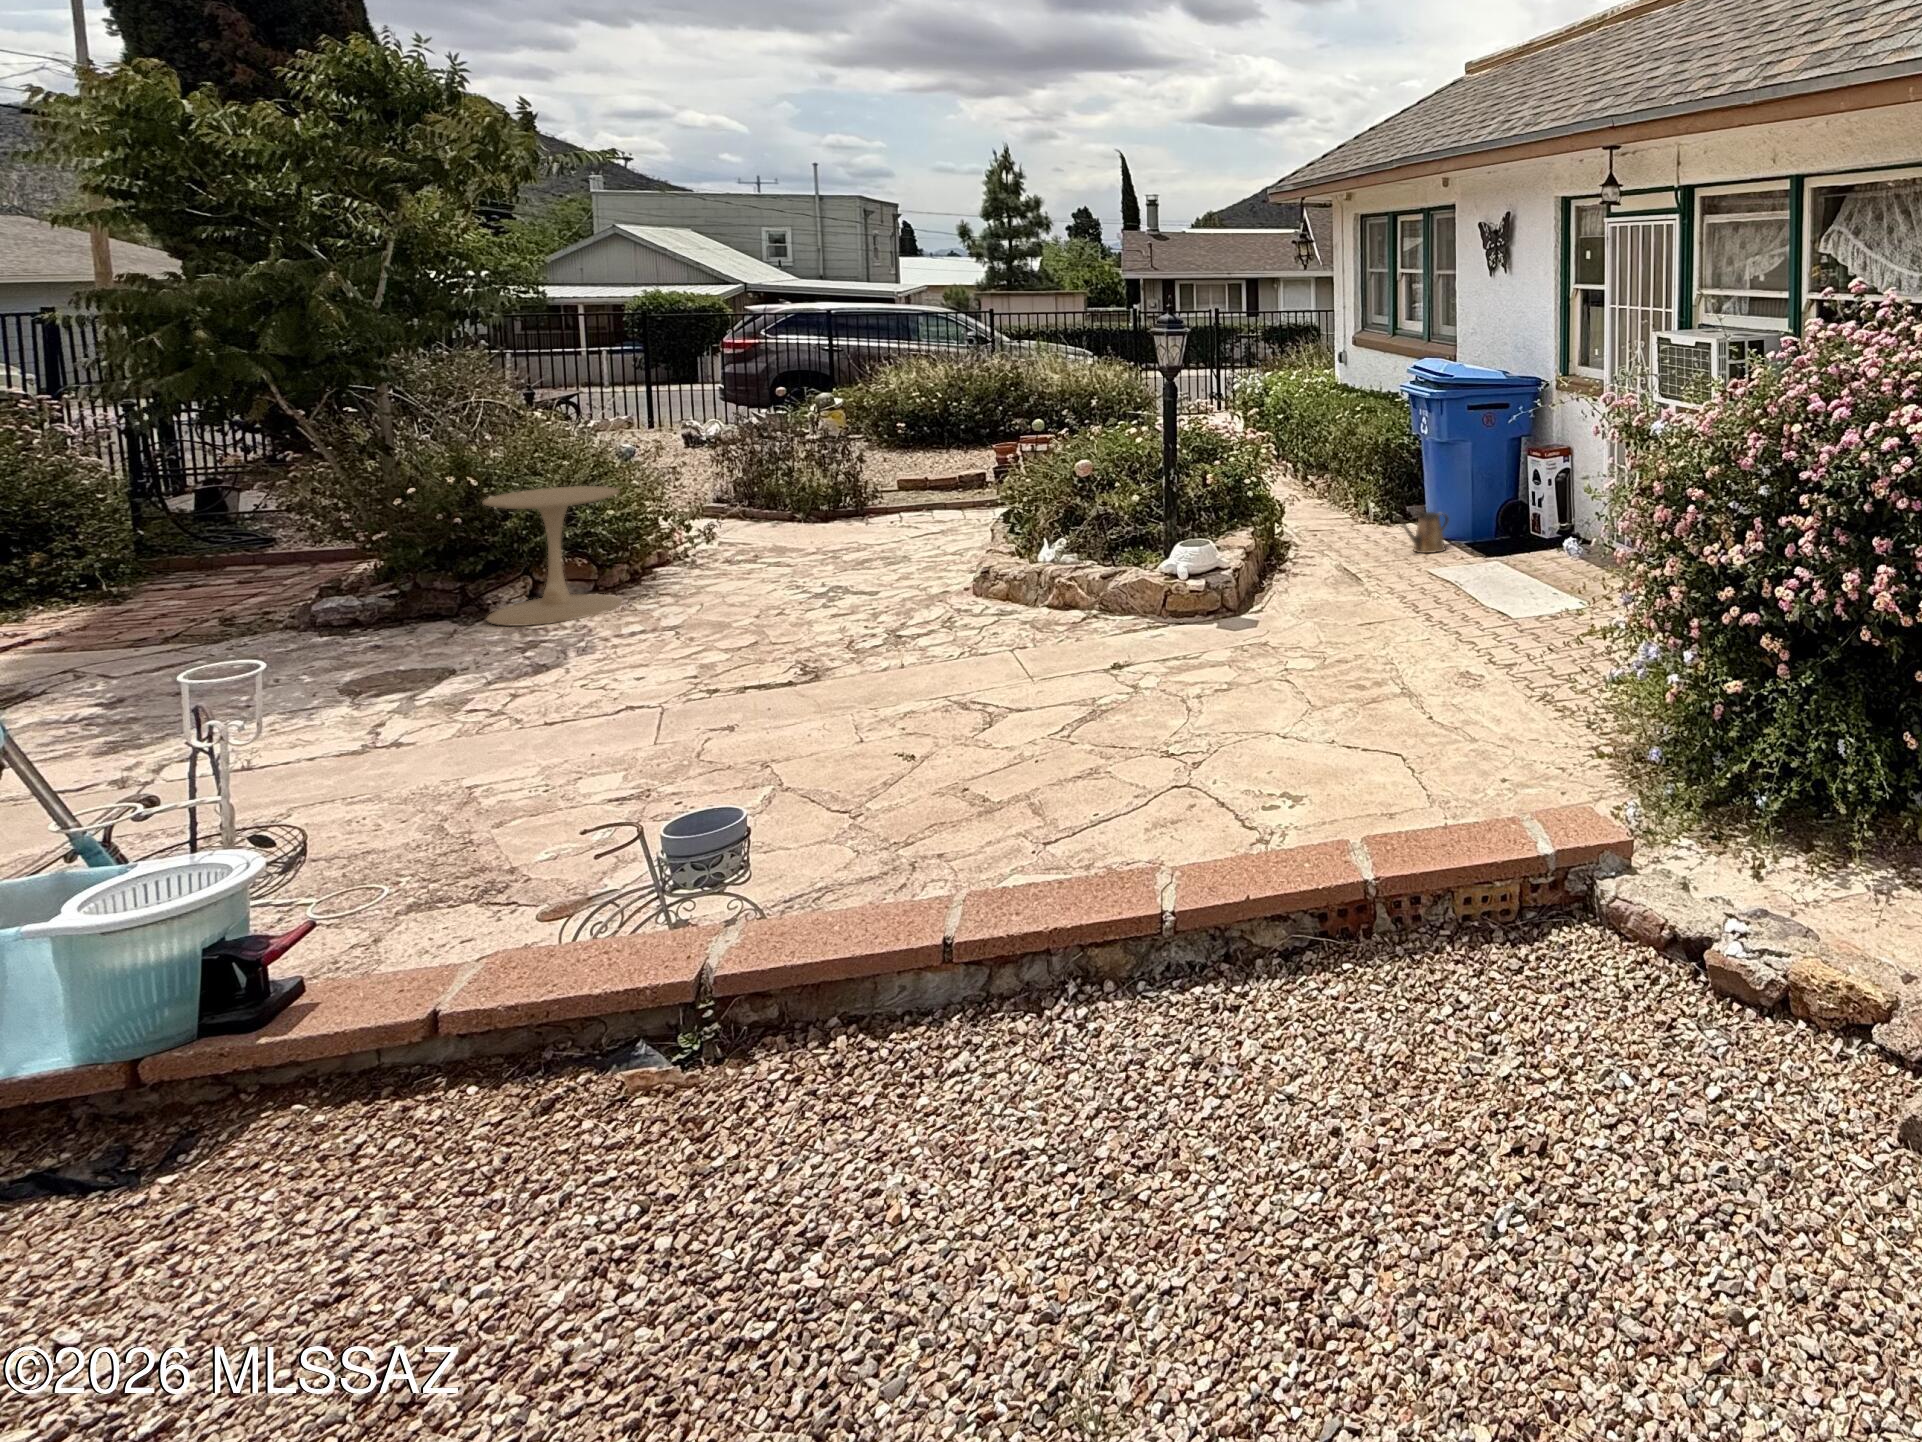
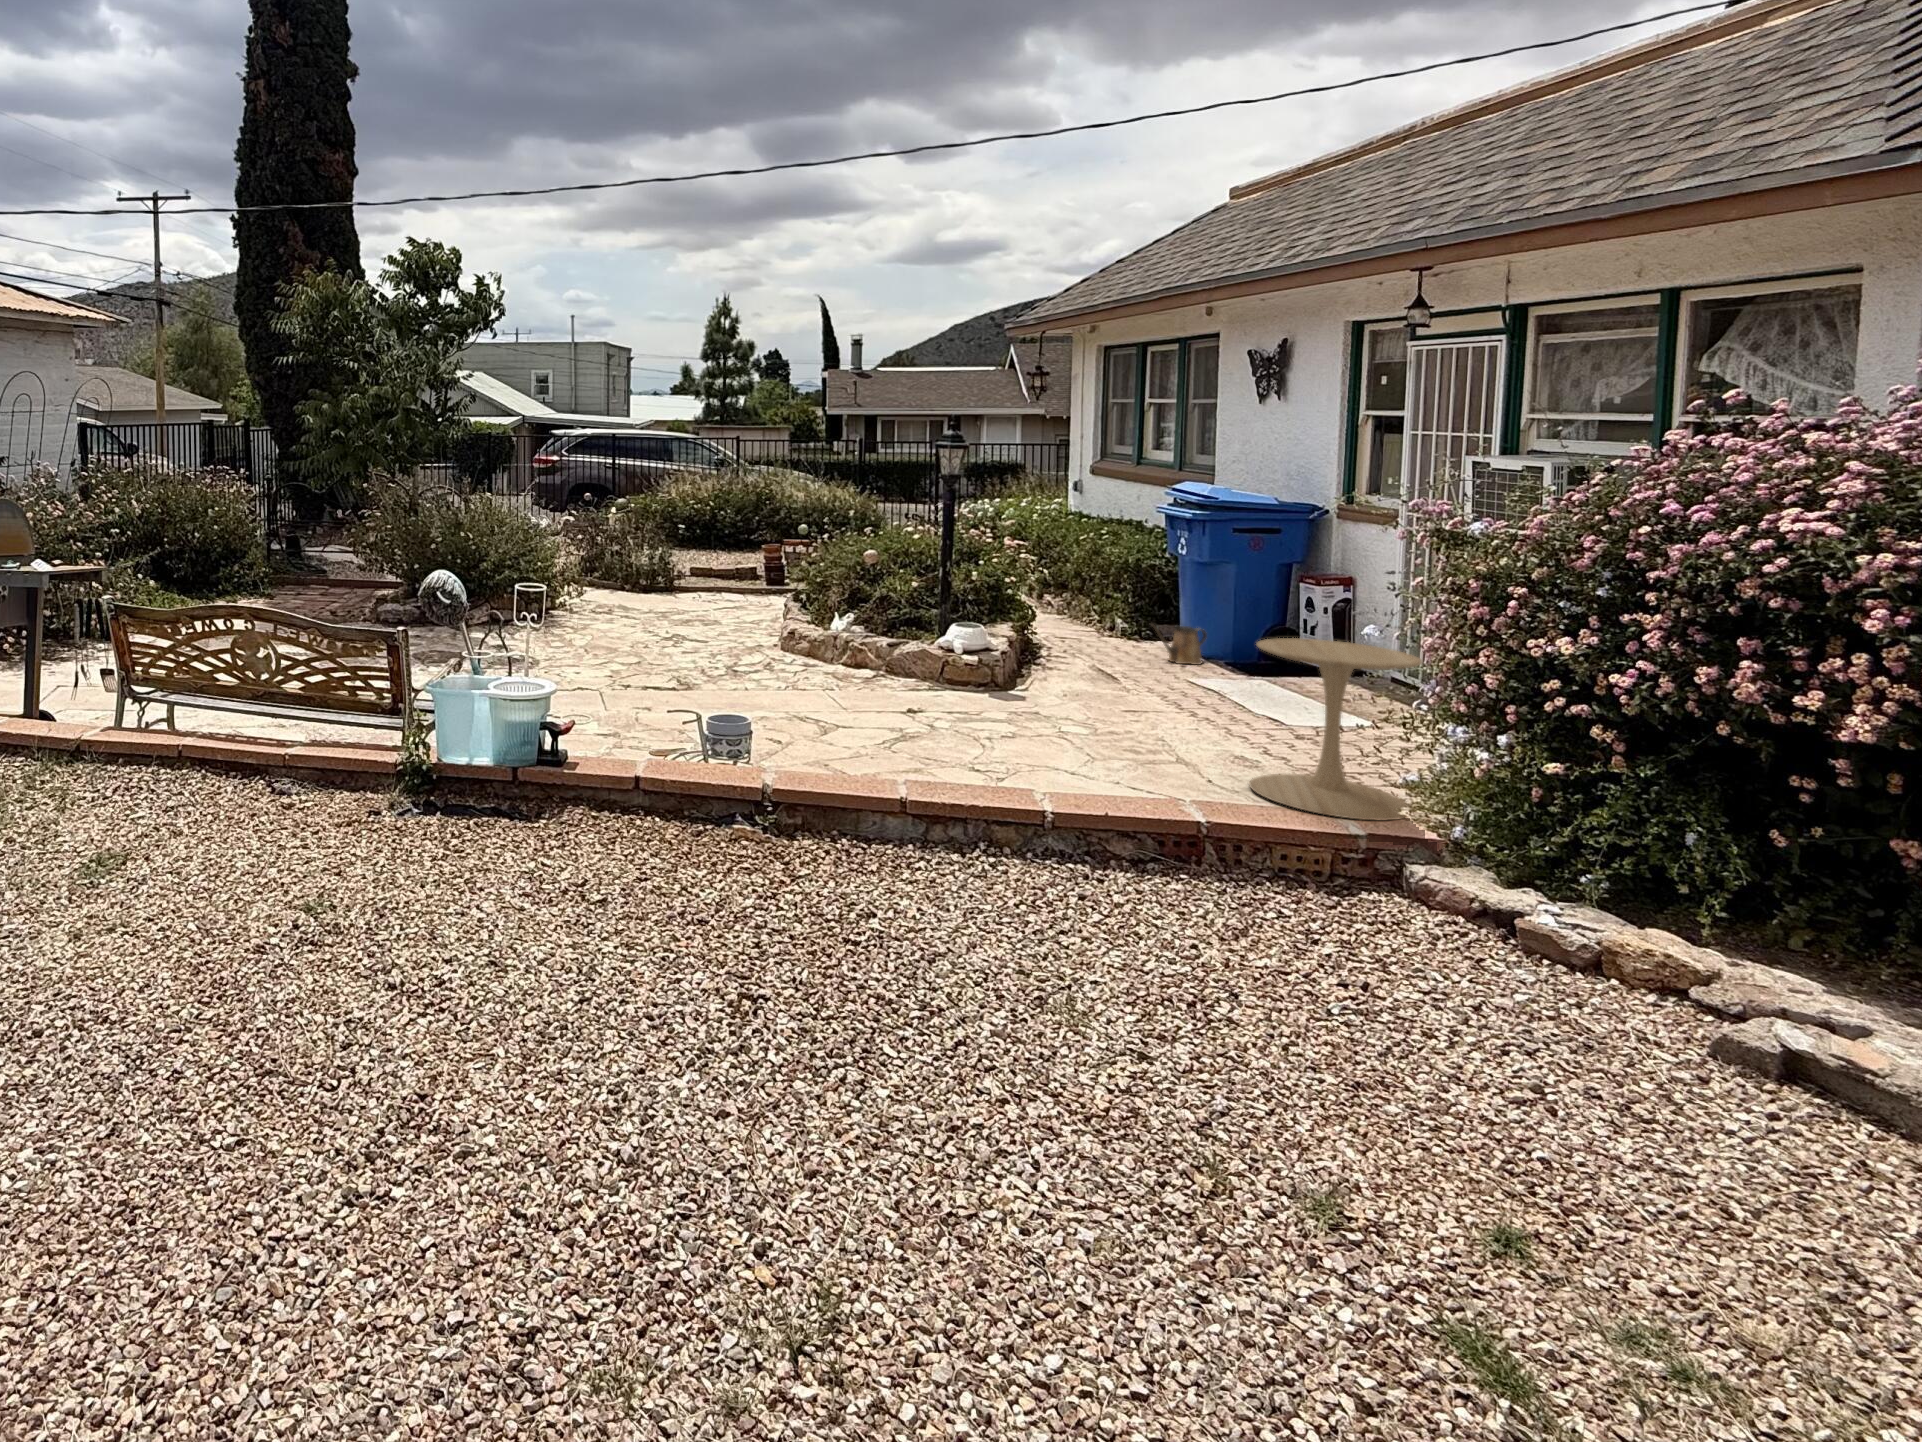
pedestal table: present [483,486,623,626] -> present [1249,638,1422,821]

